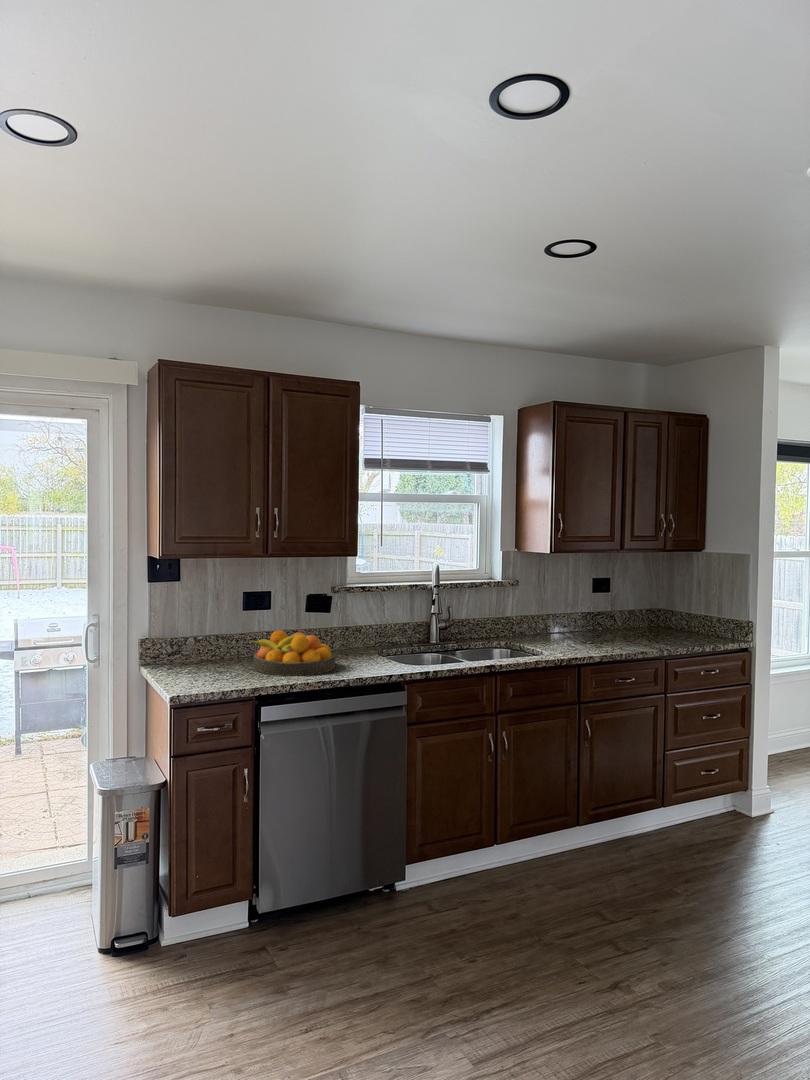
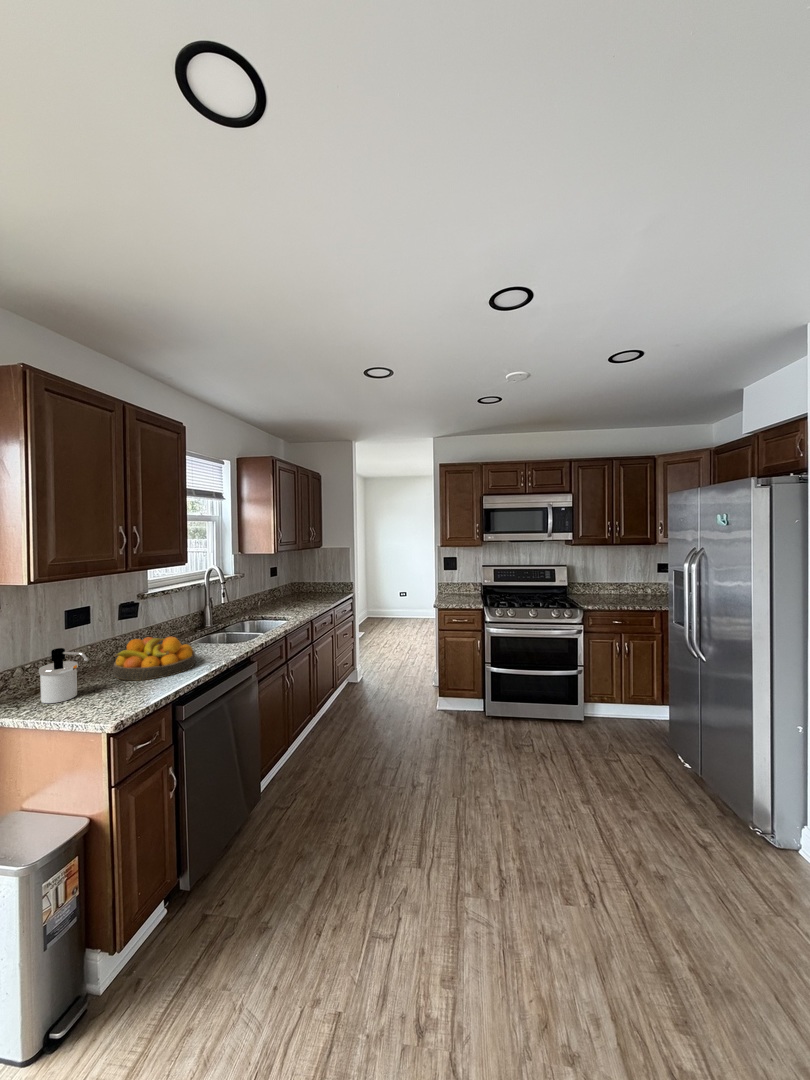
soap dispenser: none [183,622,213,672] -> present [39,648,88,703]

